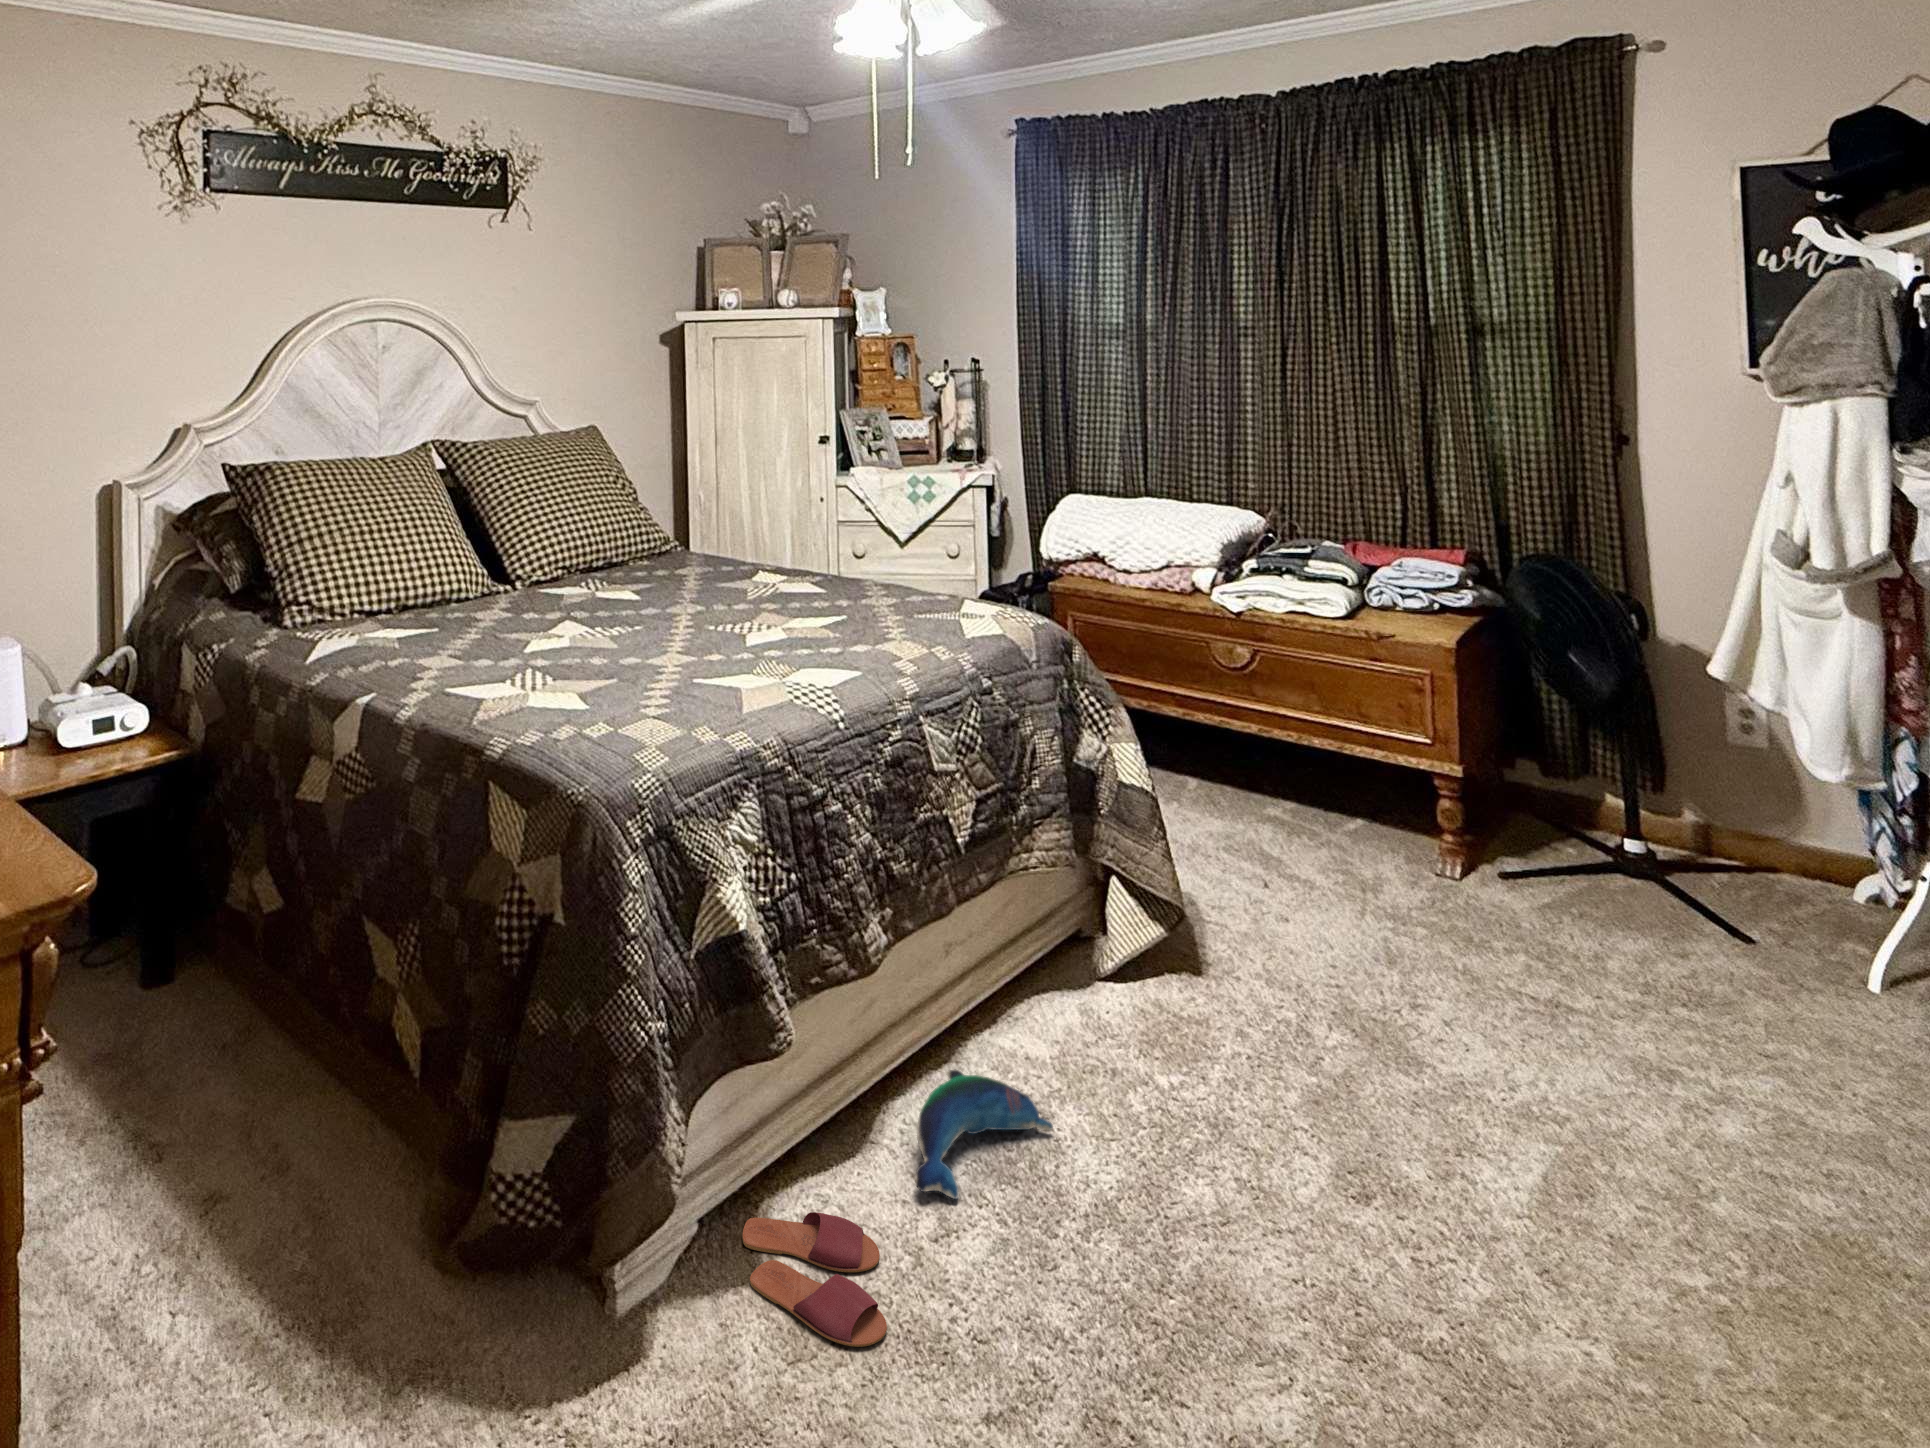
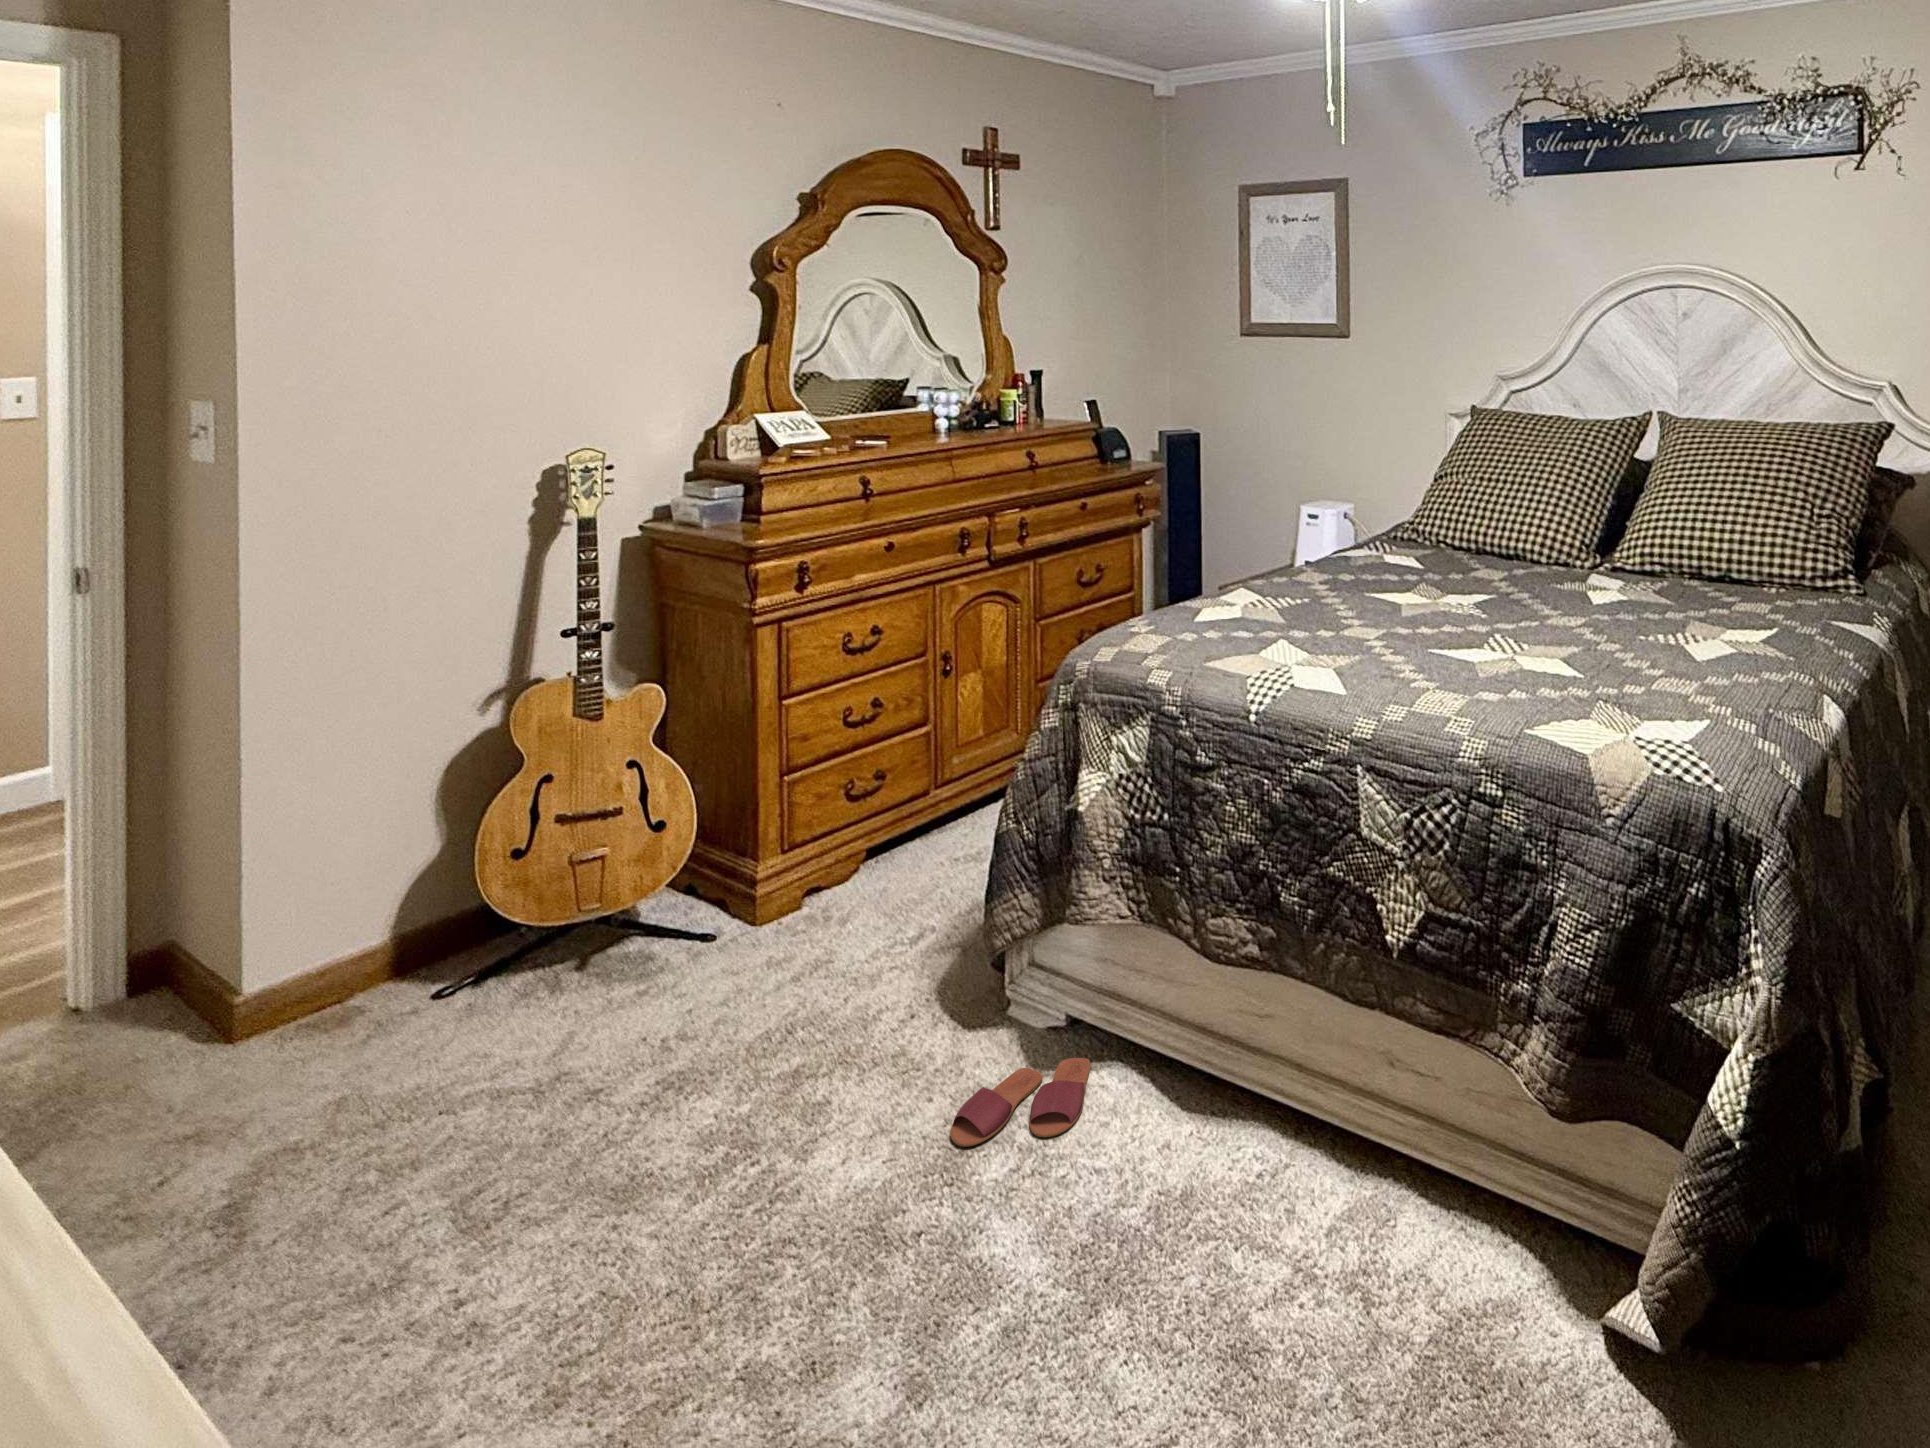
plush toy: present [915,1069,1053,1199] -> none [1115,1114,1255,1252]

